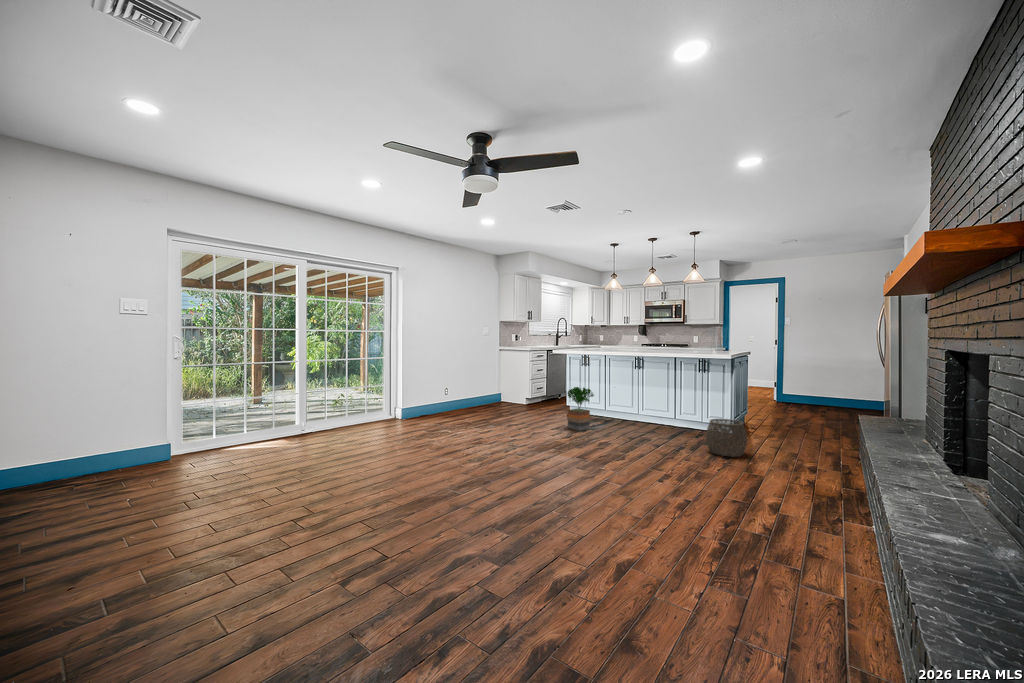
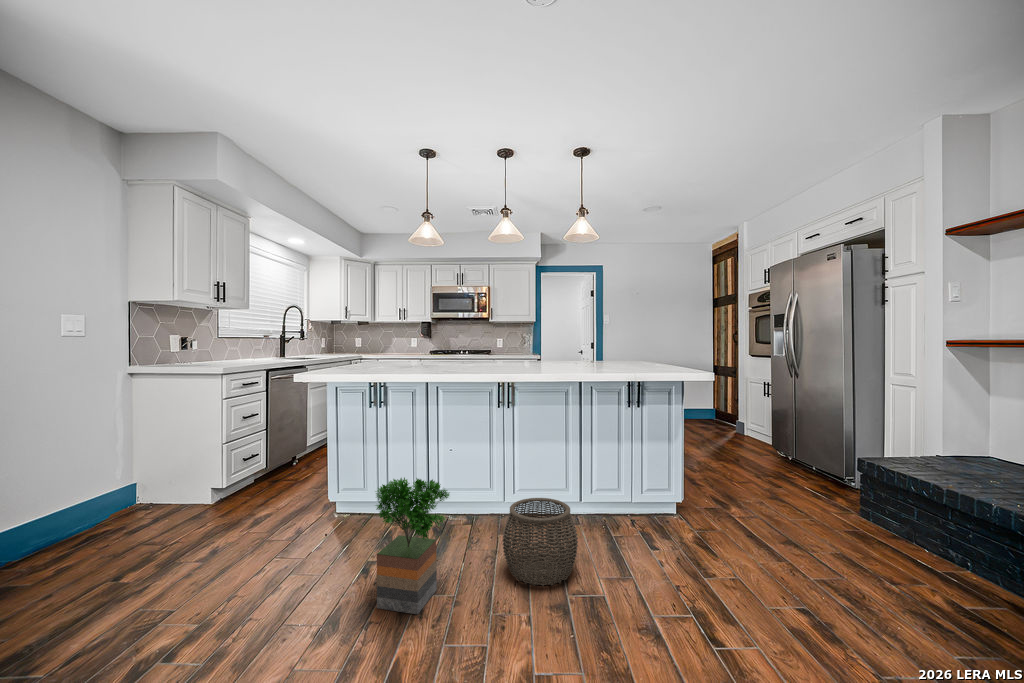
woven basket: present [706,419,747,457] -> present [502,498,578,586]

